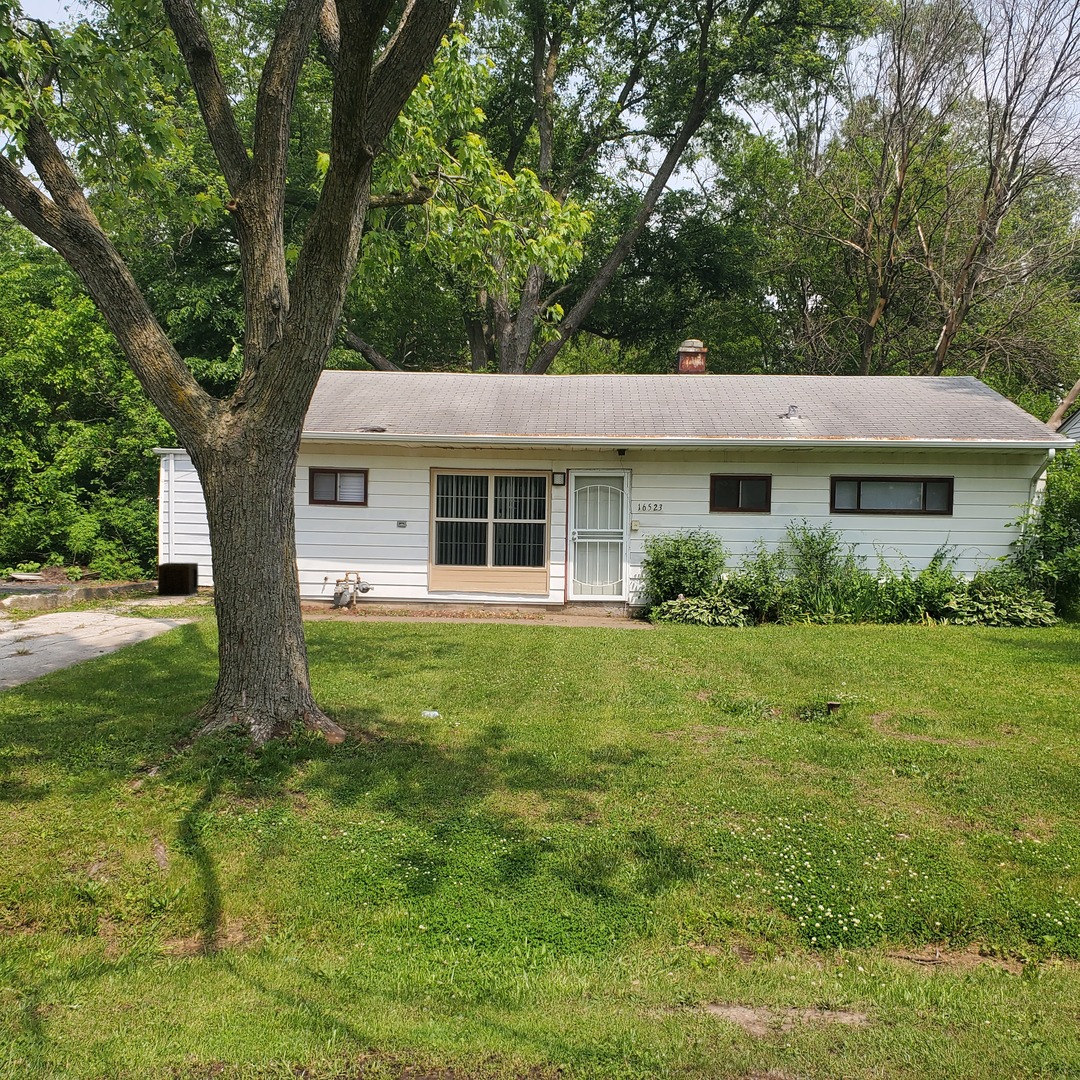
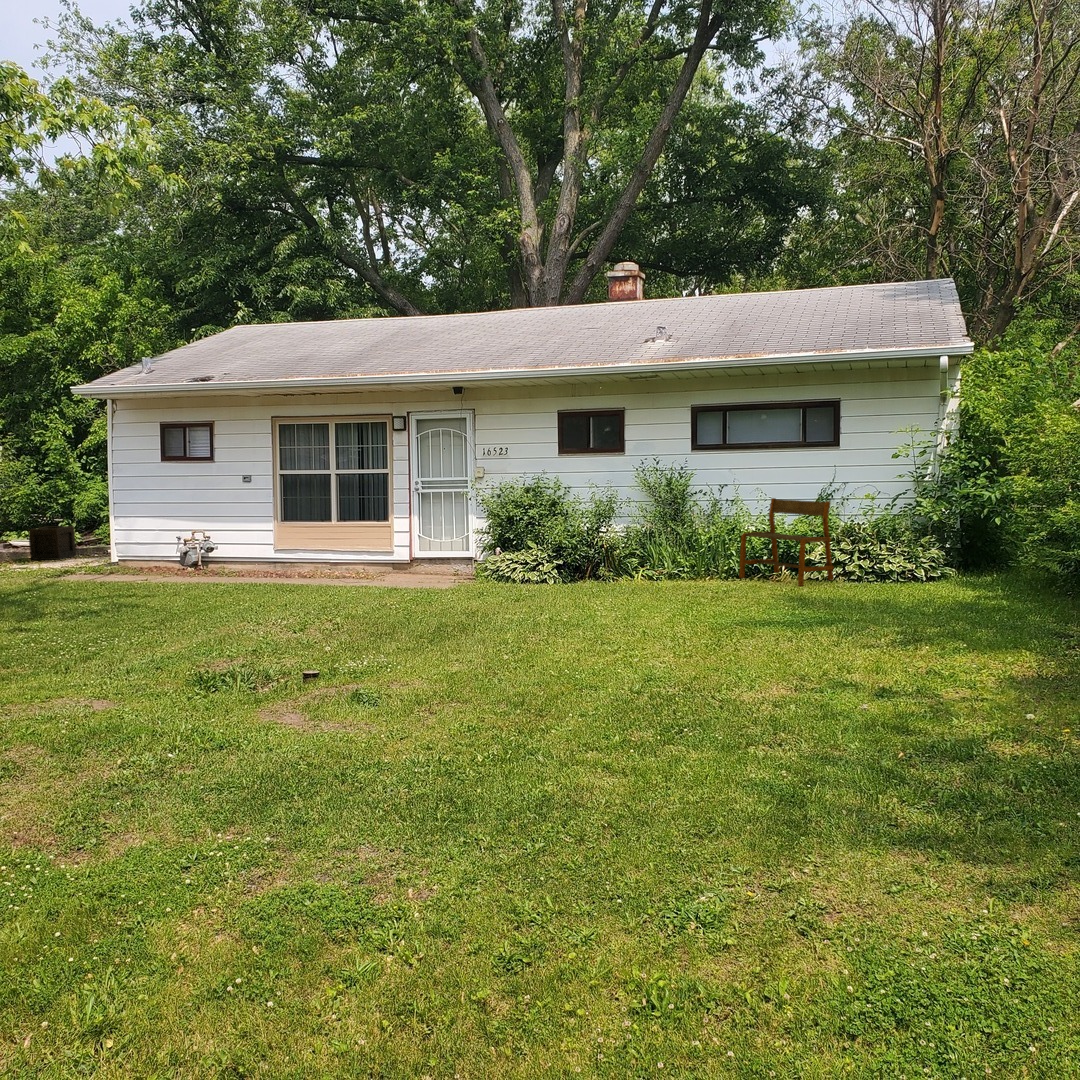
bench: none [897,556,984,631] -> present [739,498,834,586]

